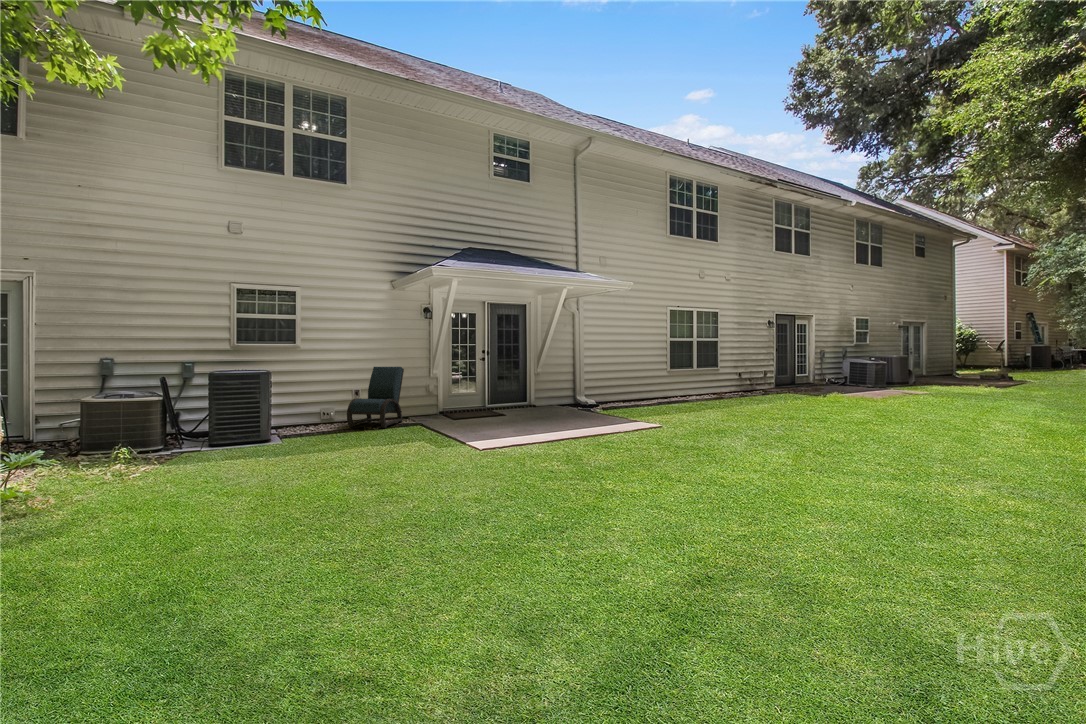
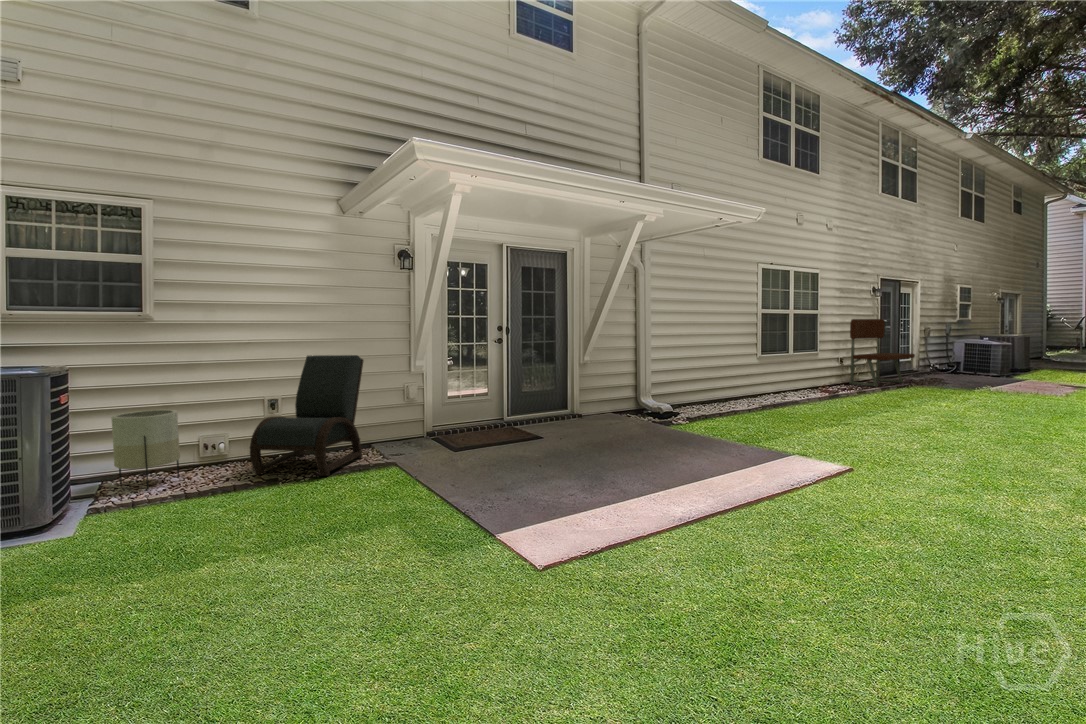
bench: none [744,344,792,392] -> present [849,319,915,386]
planter: none [283,393,313,432] -> present [111,410,180,490]

